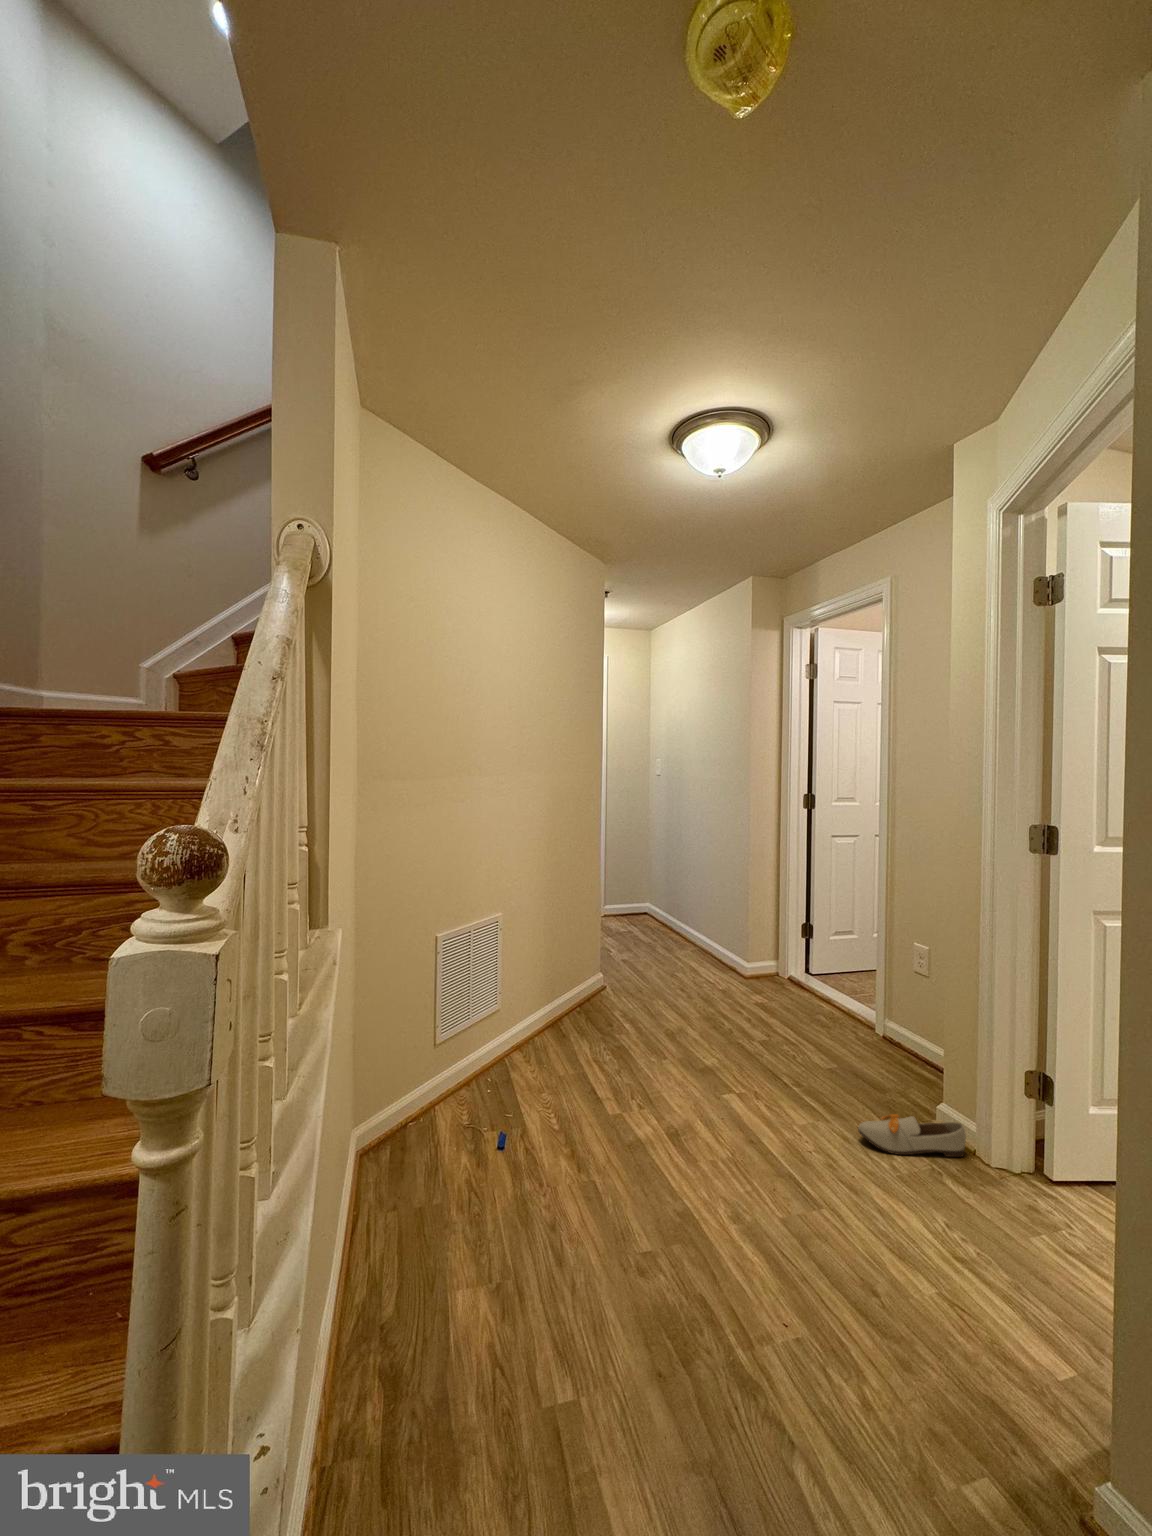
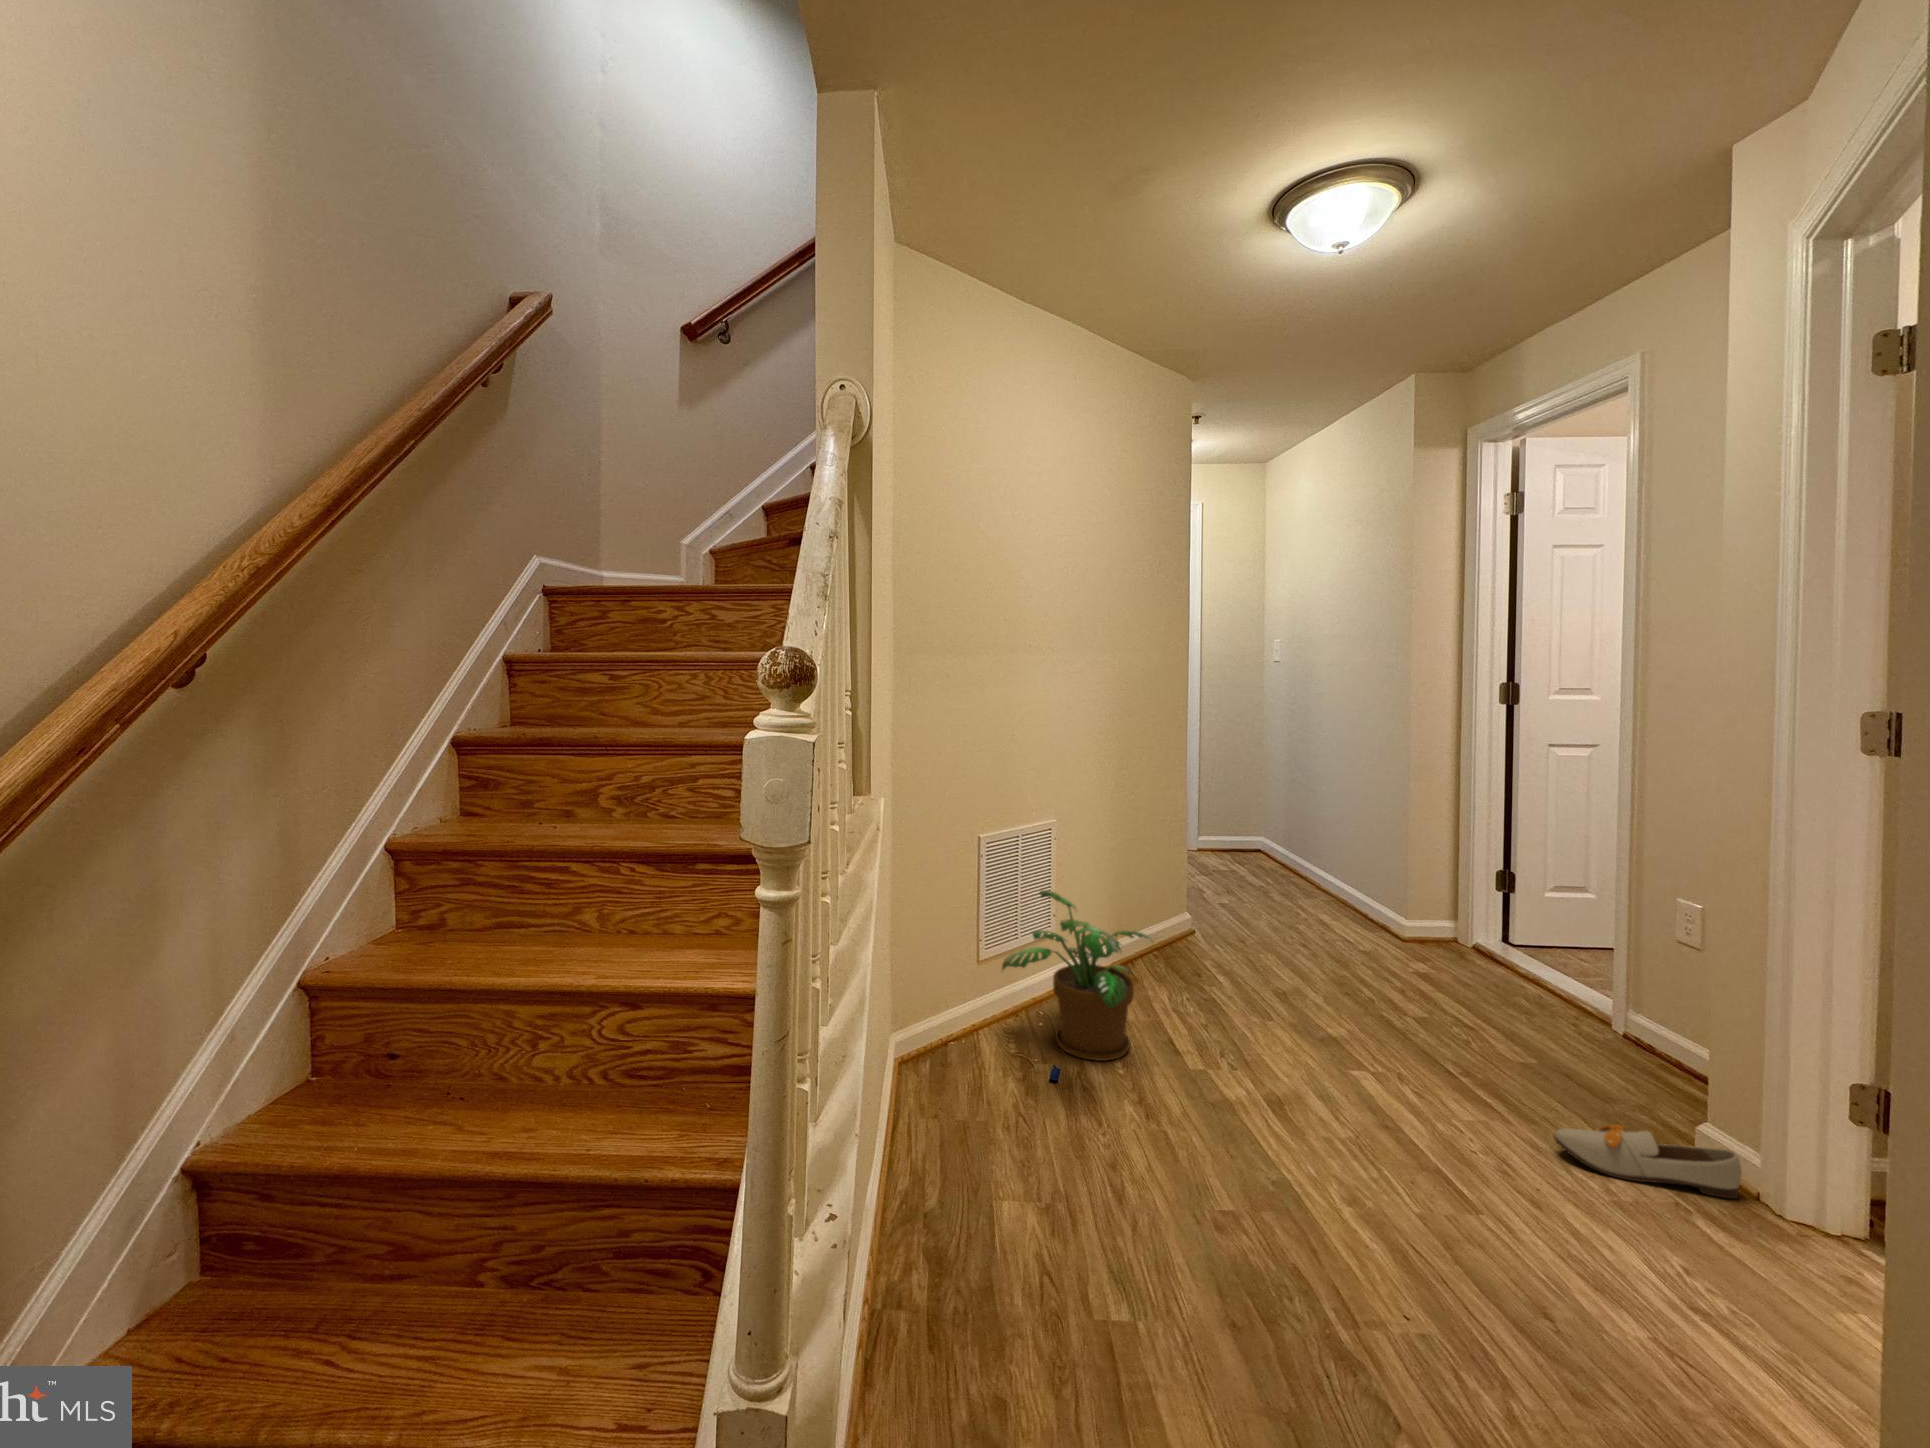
potted plant: none [457,973,583,1118] -> present [1002,890,1153,1061]

